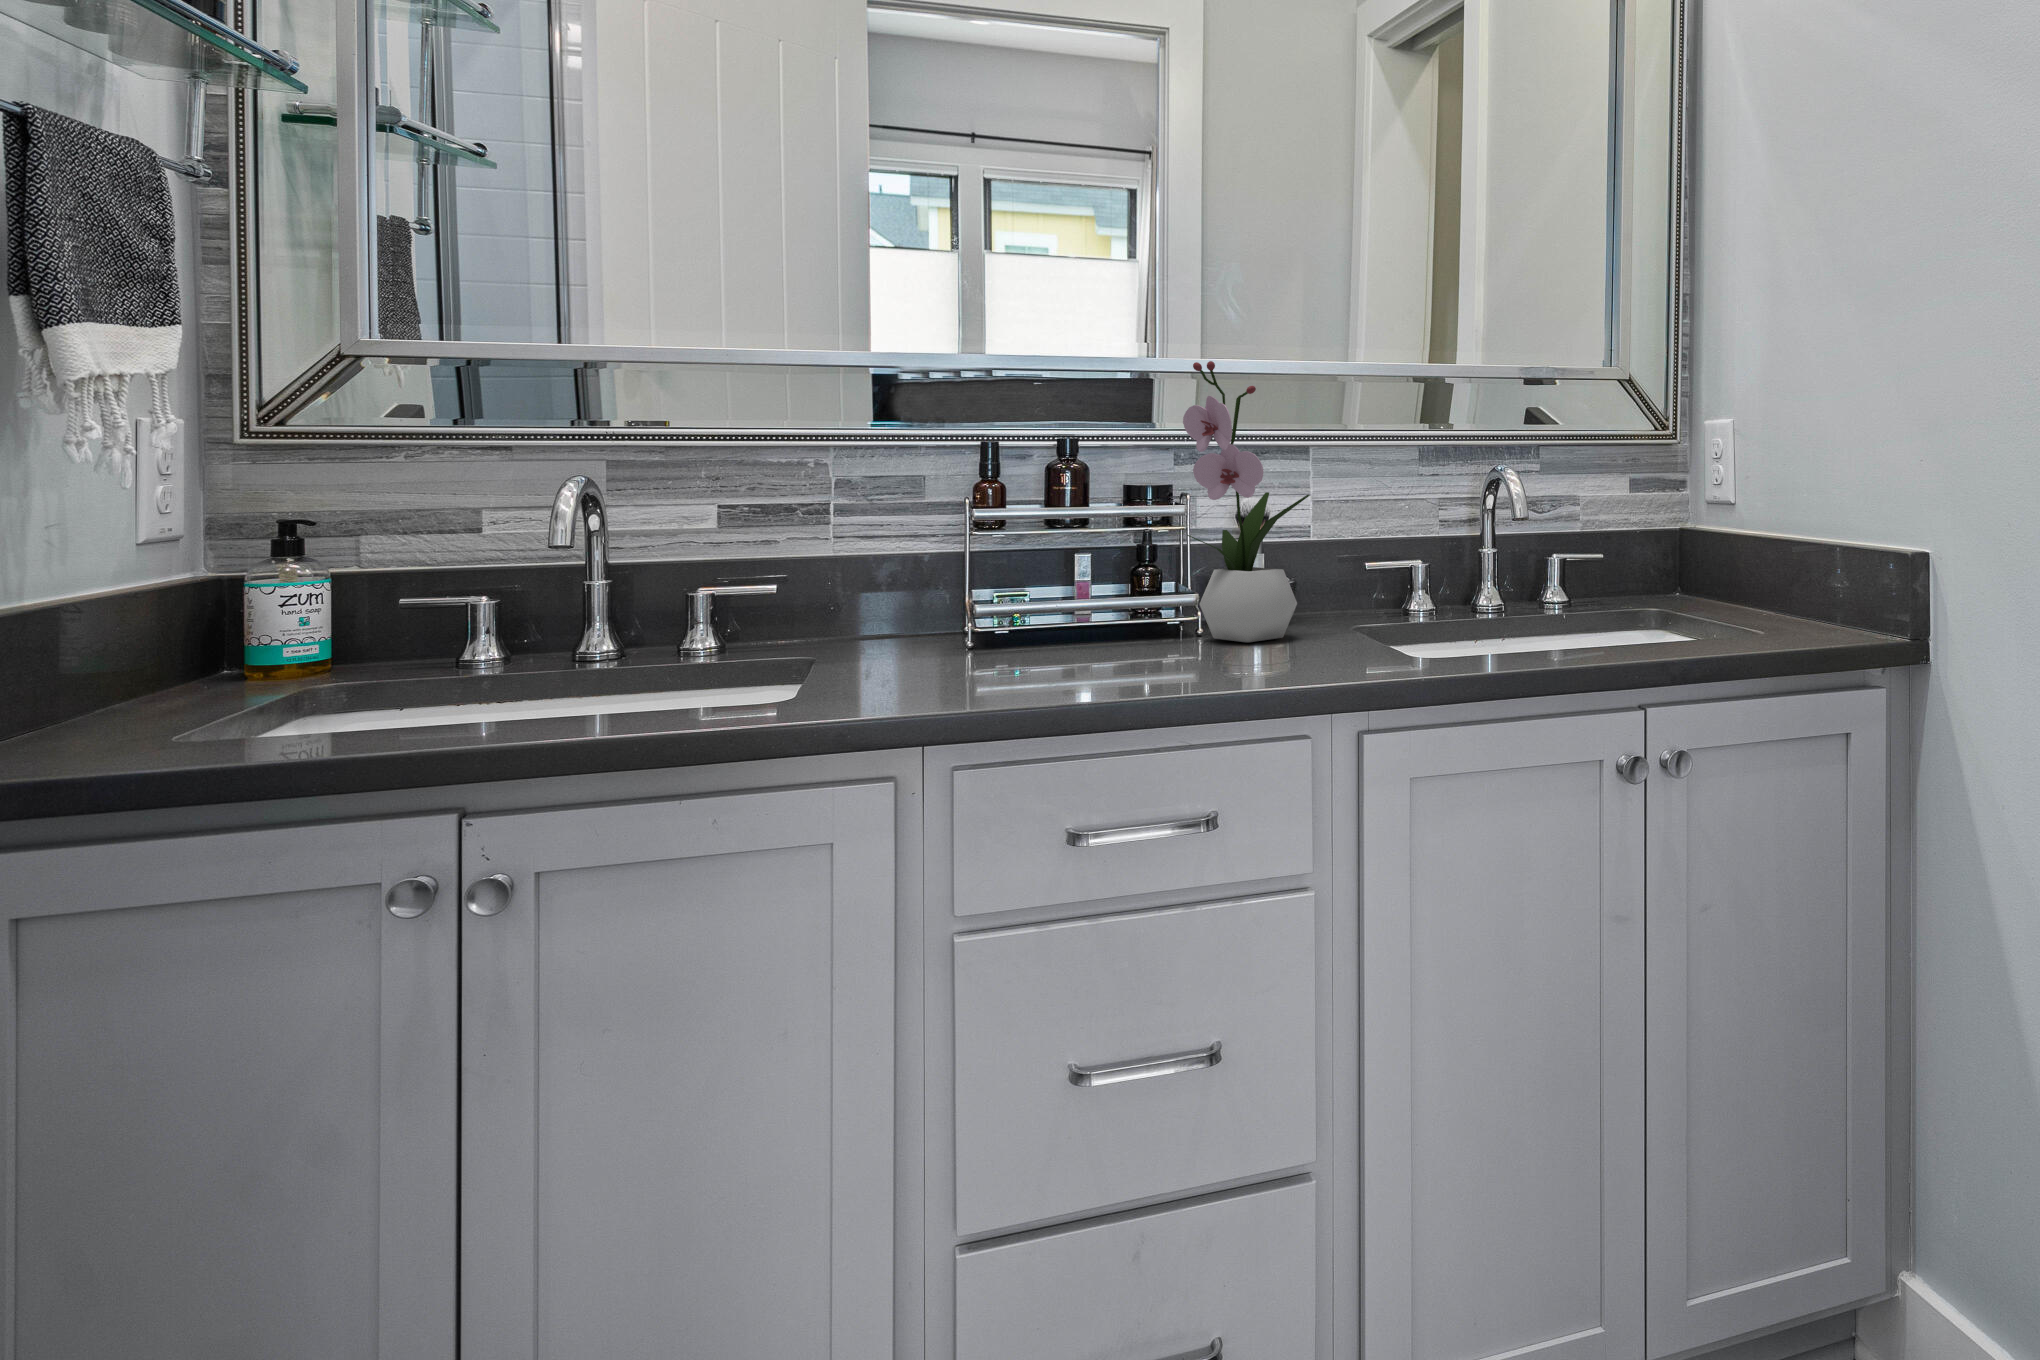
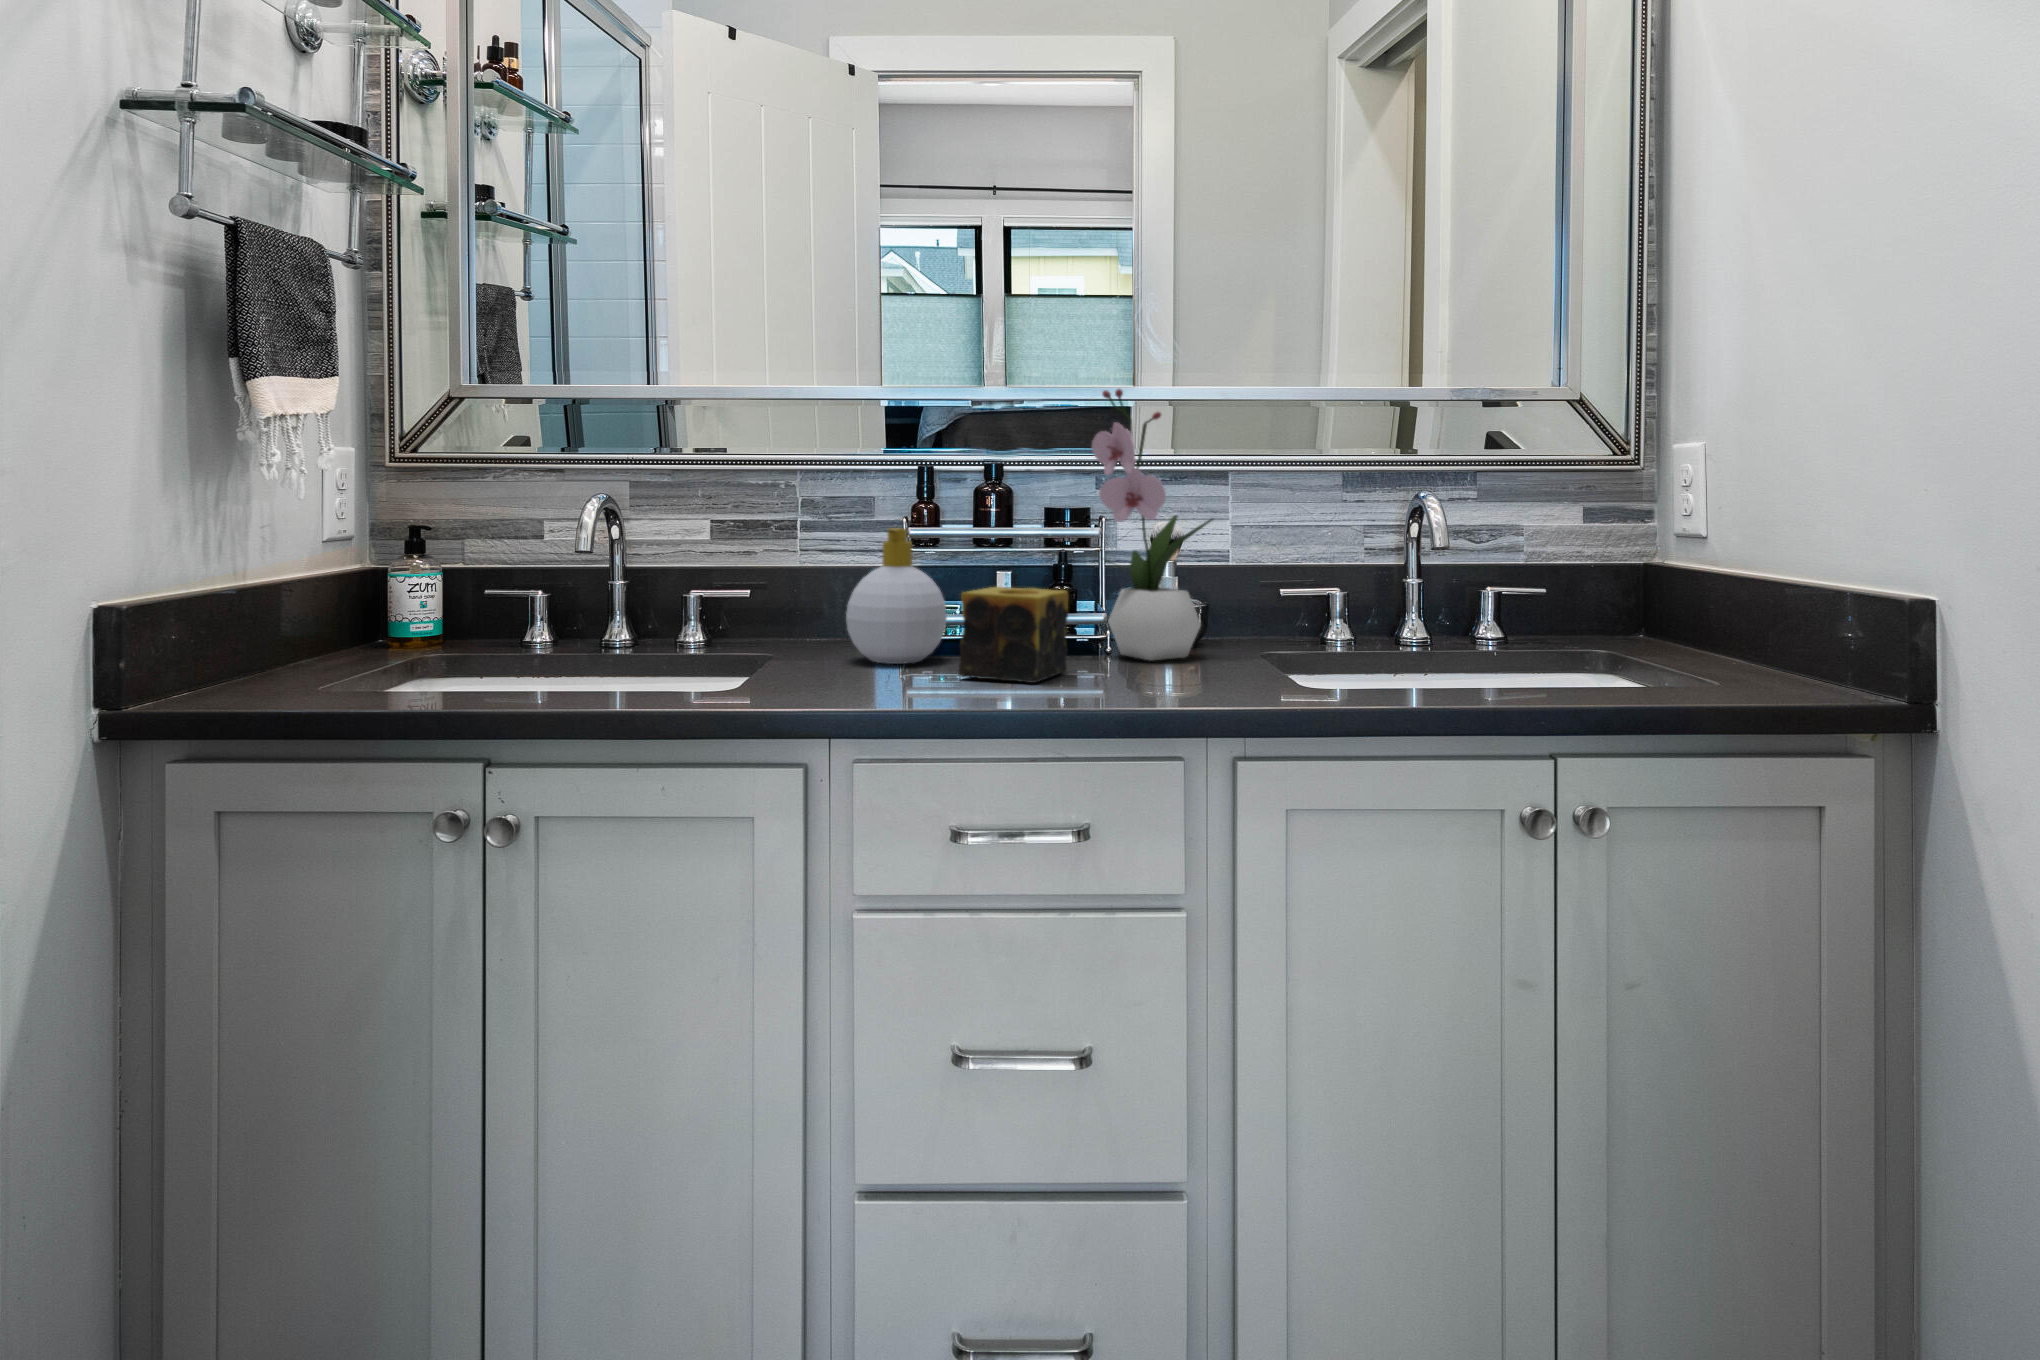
soap bottle: none [905,511,1025,661] -> present [846,528,947,664]
candle: none [1052,571,1169,670] -> present [958,587,1068,683]

